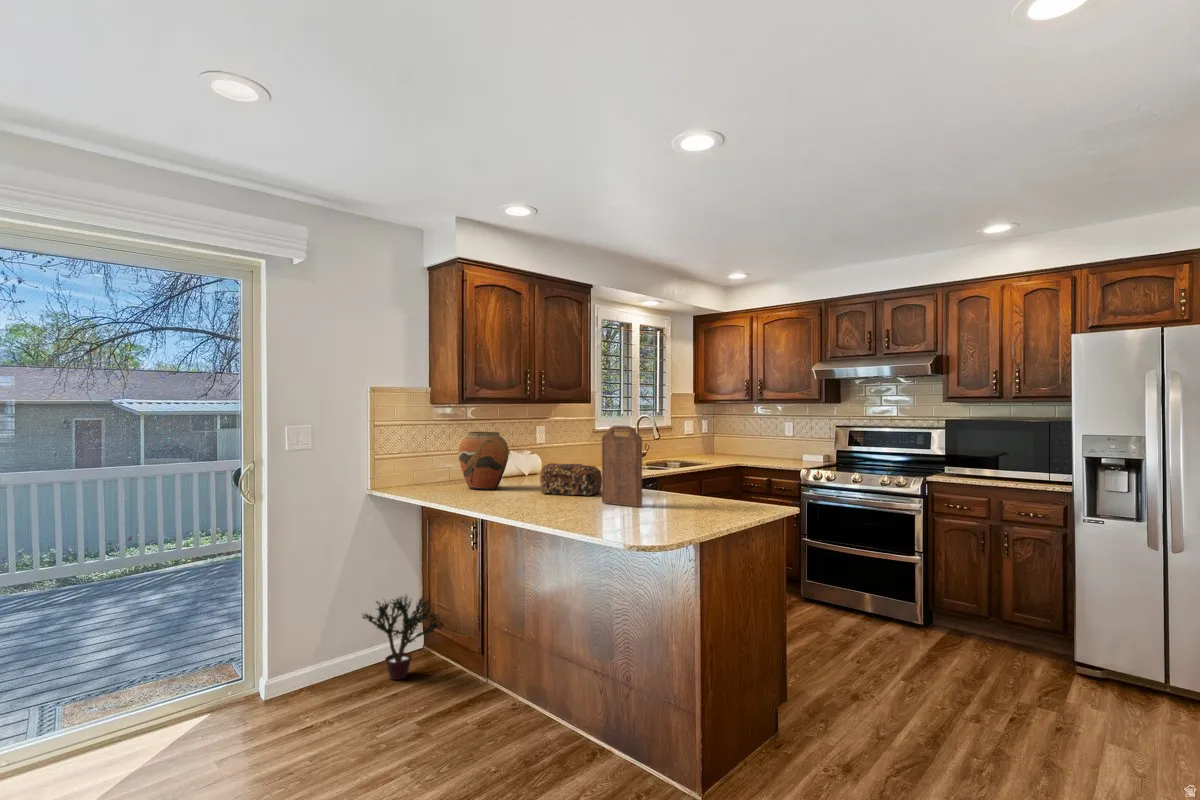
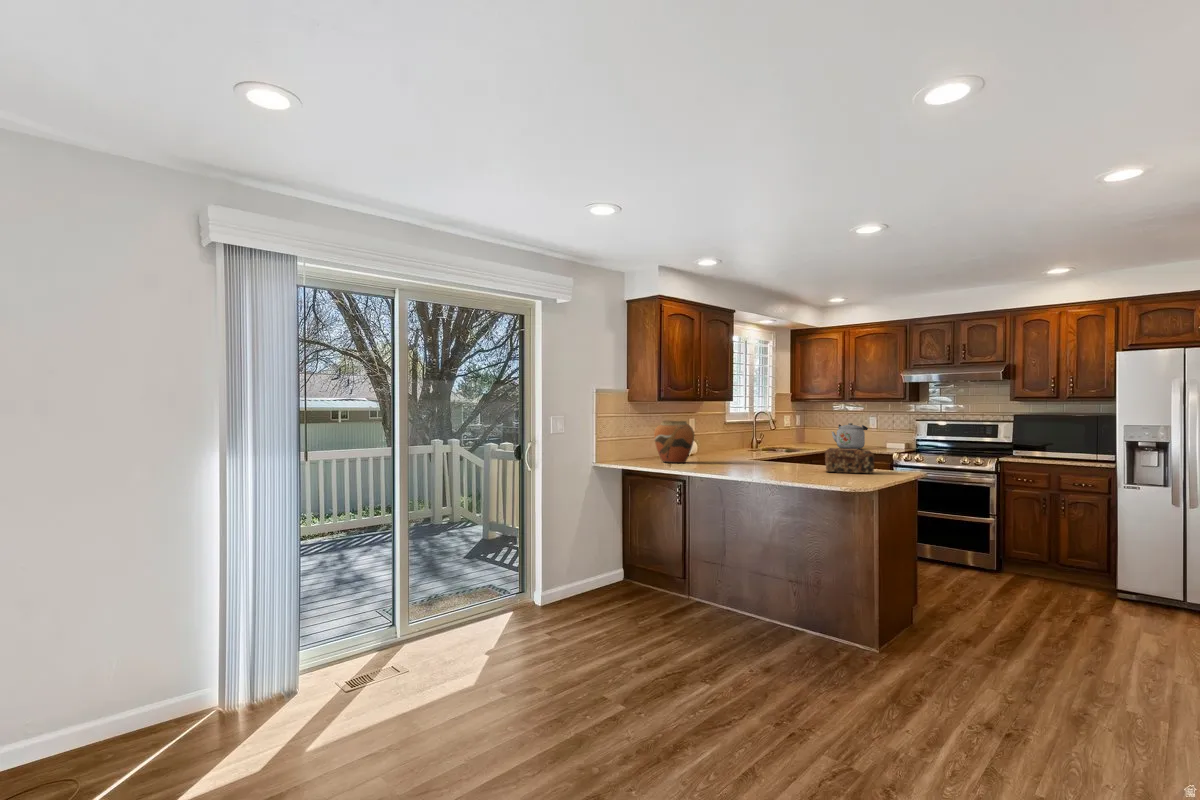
cutting board: present [602,426,642,507] -> none [781,415,814,472]
kettle: none [737,430,779,462] -> present [832,423,868,449]
bread loaf: present [540,463,602,495] -> present [825,448,874,473]
potted plant: present [362,596,443,680] -> none [595,538,656,598]

